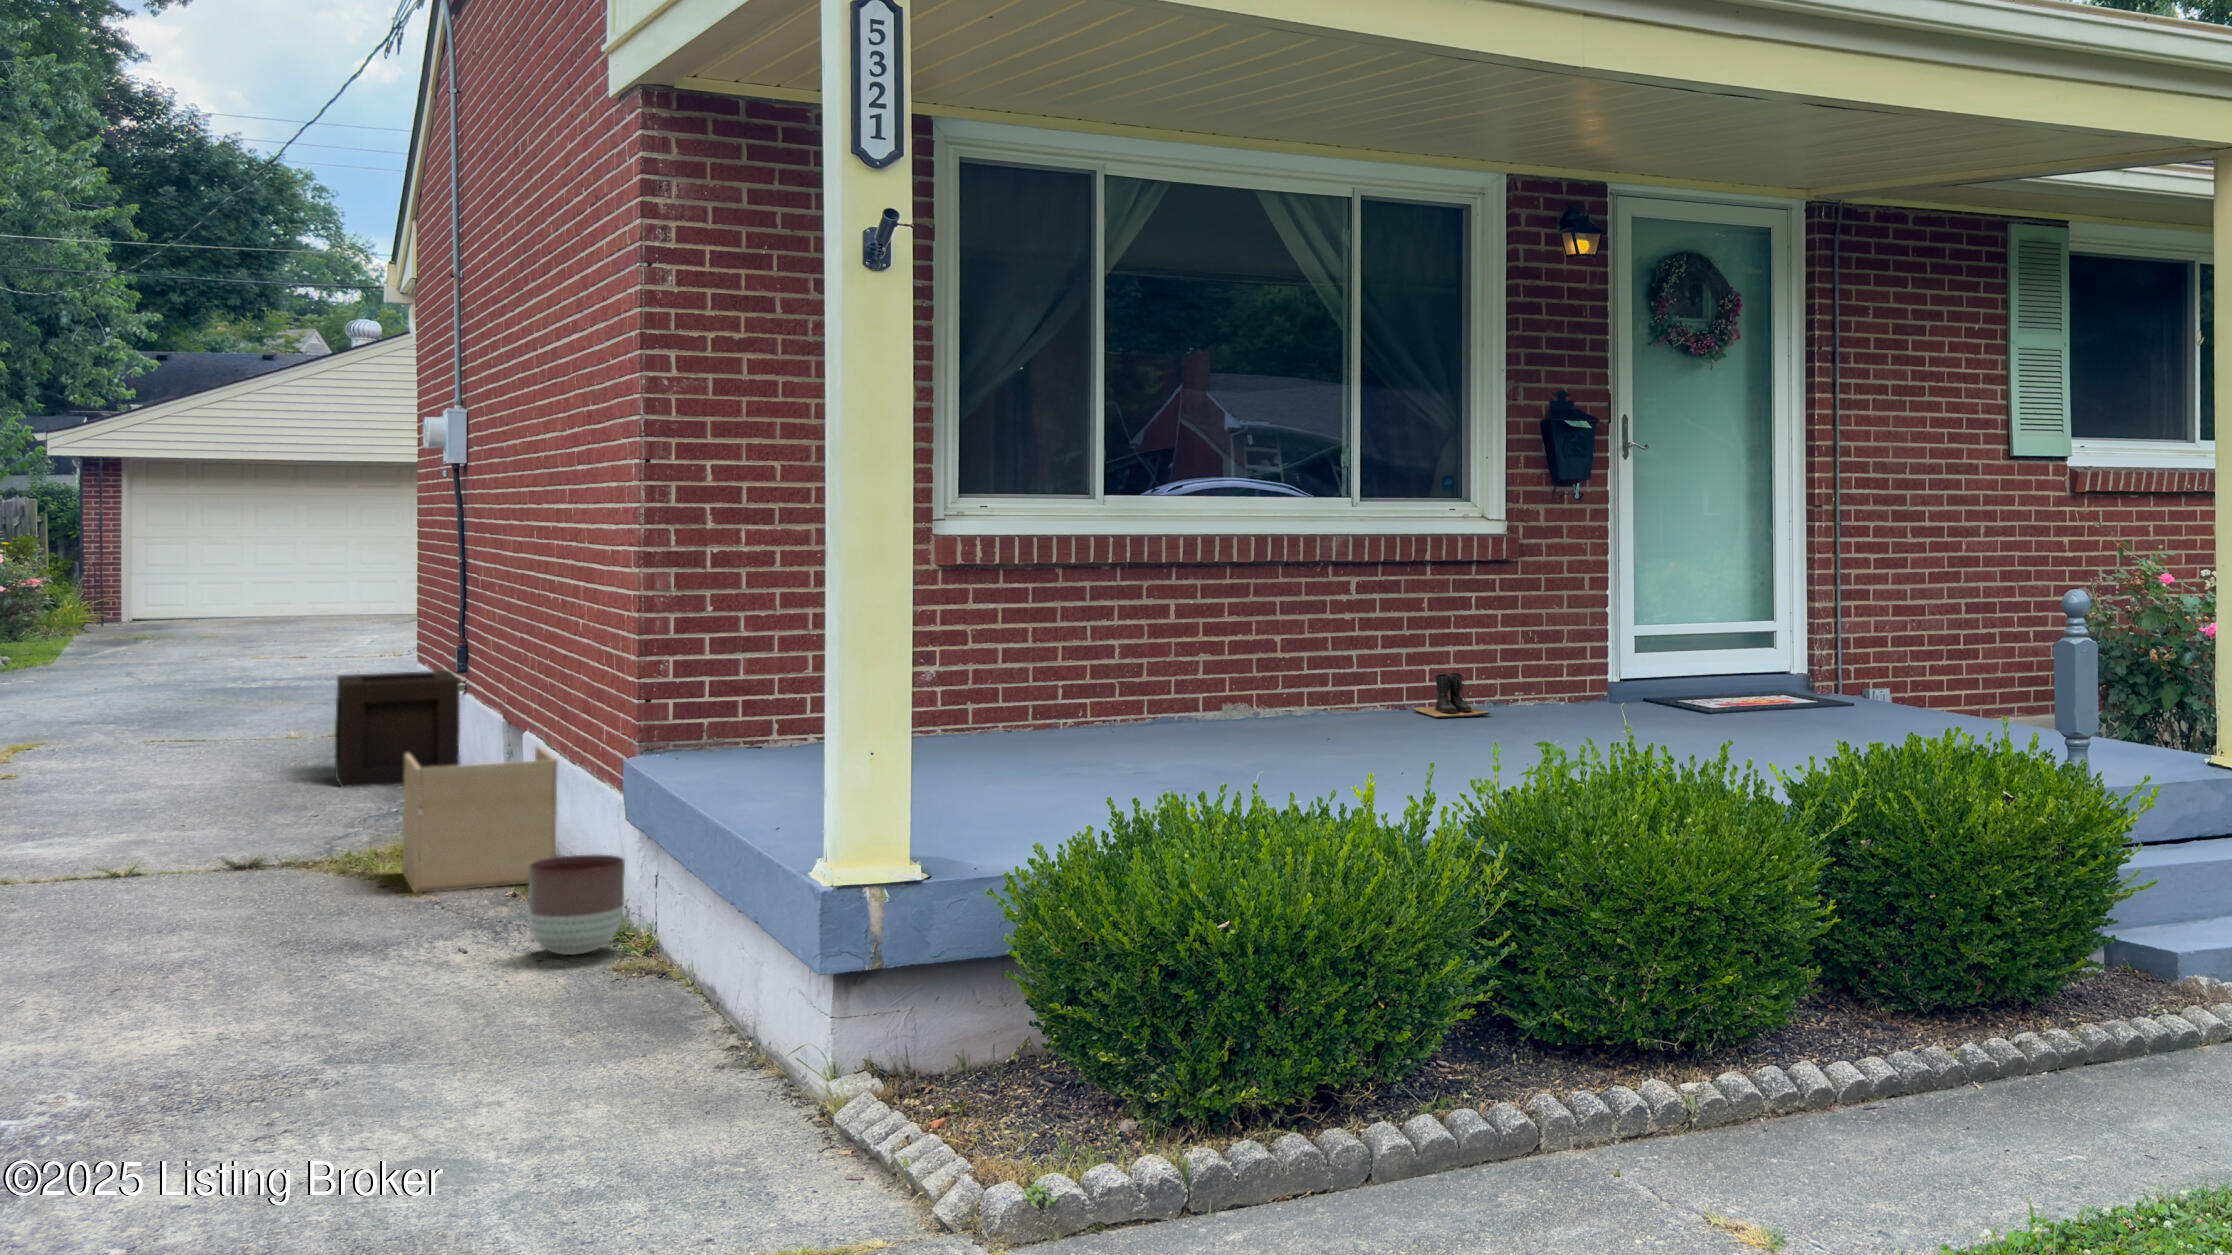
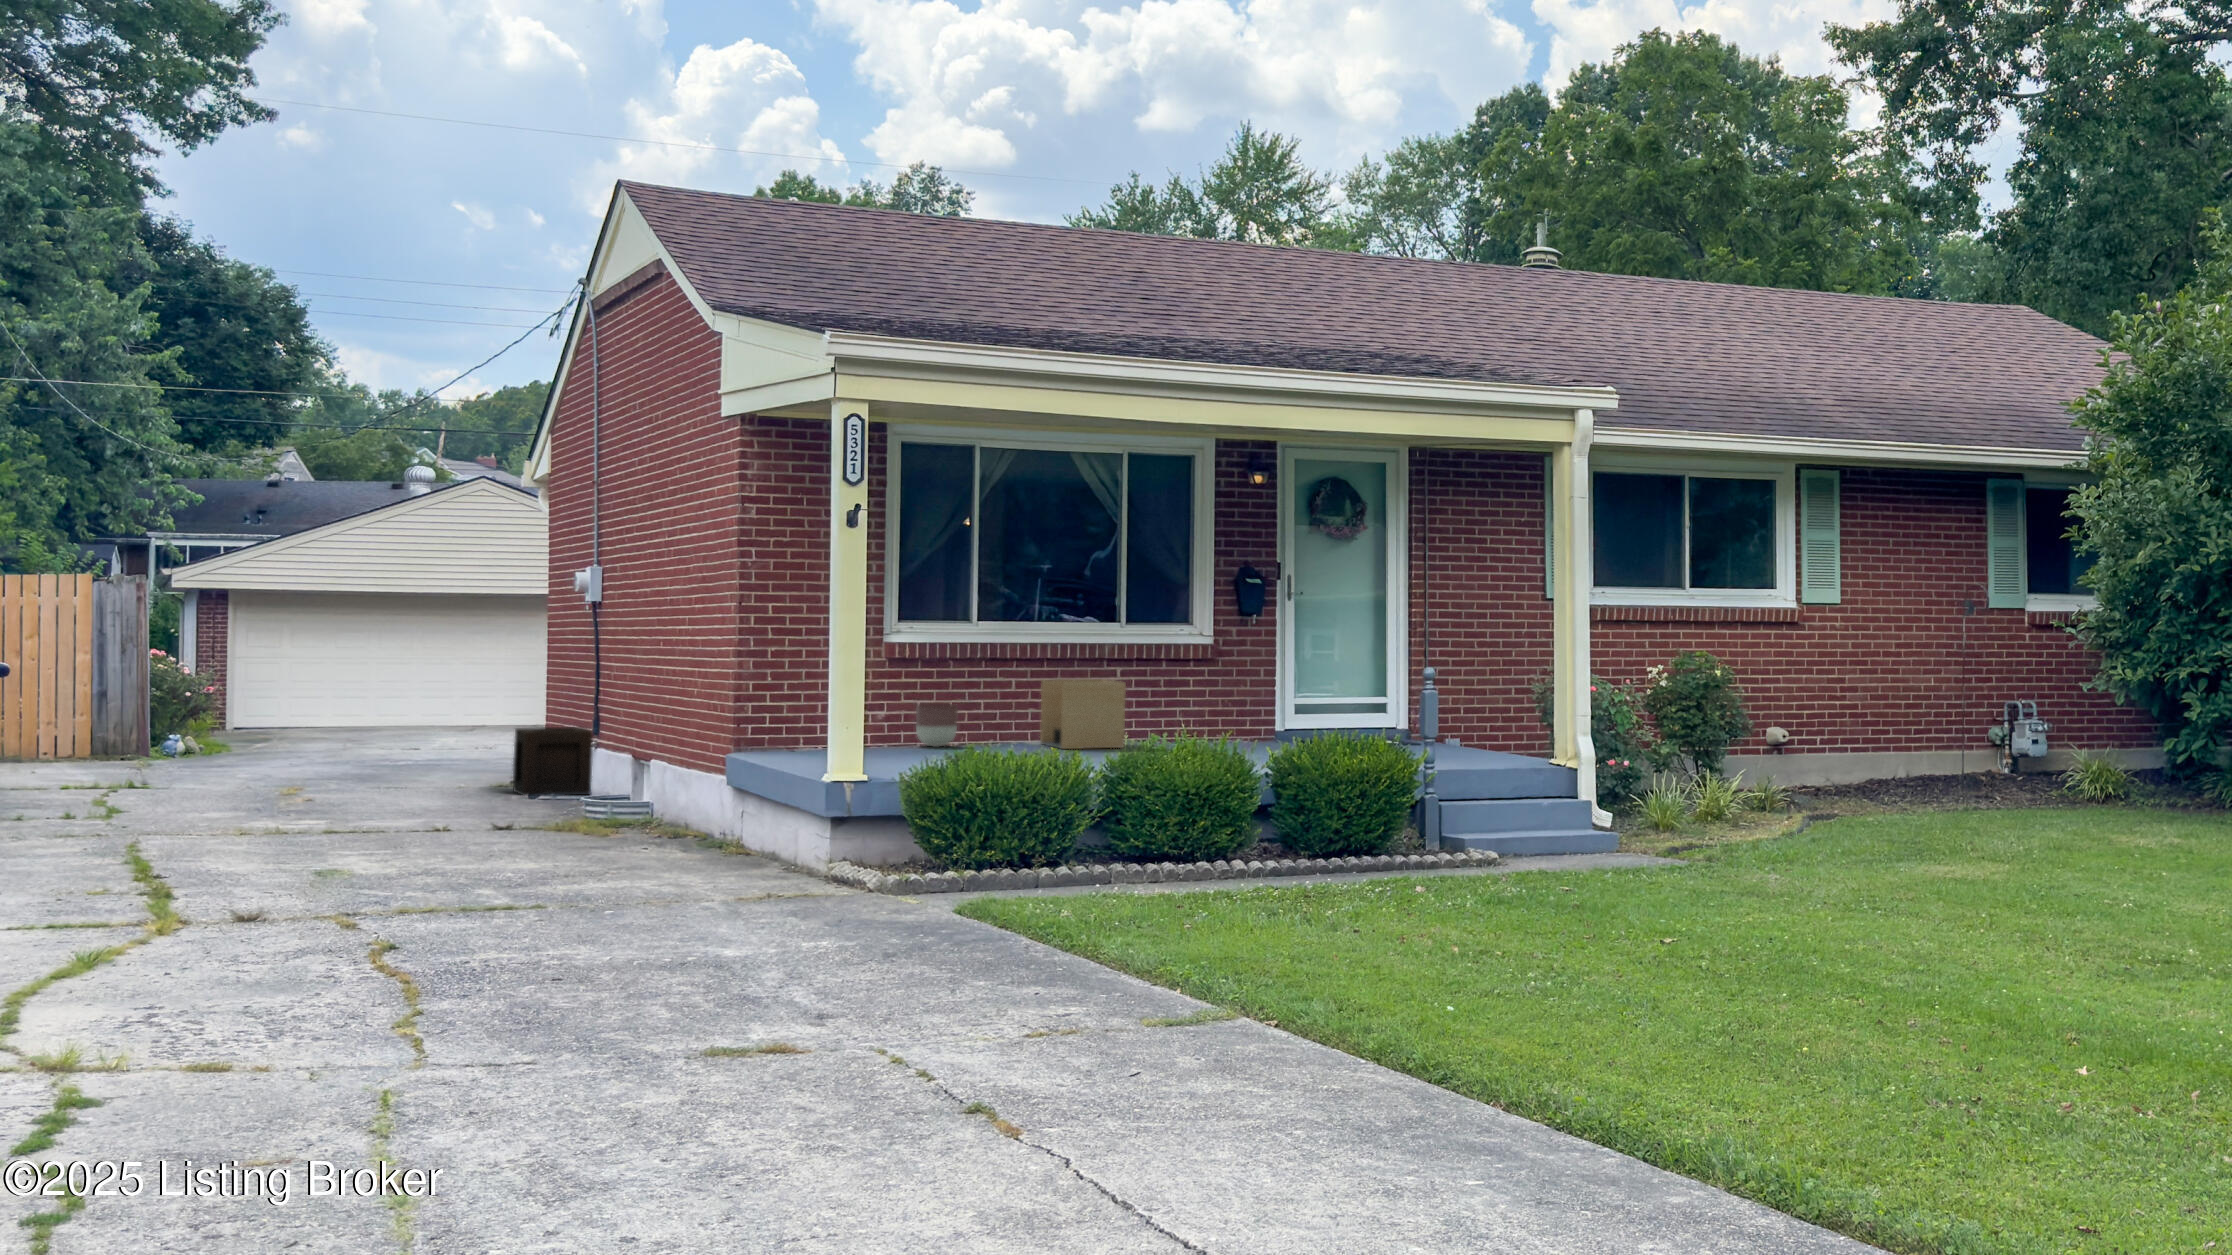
boots: present [1413,673,1490,718] -> none [1147,722,1188,745]
cardboard box: present [402,746,558,893] -> present [1040,679,1126,749]
planter: present [529,855,625,955] -> present [916,704,958,747]

